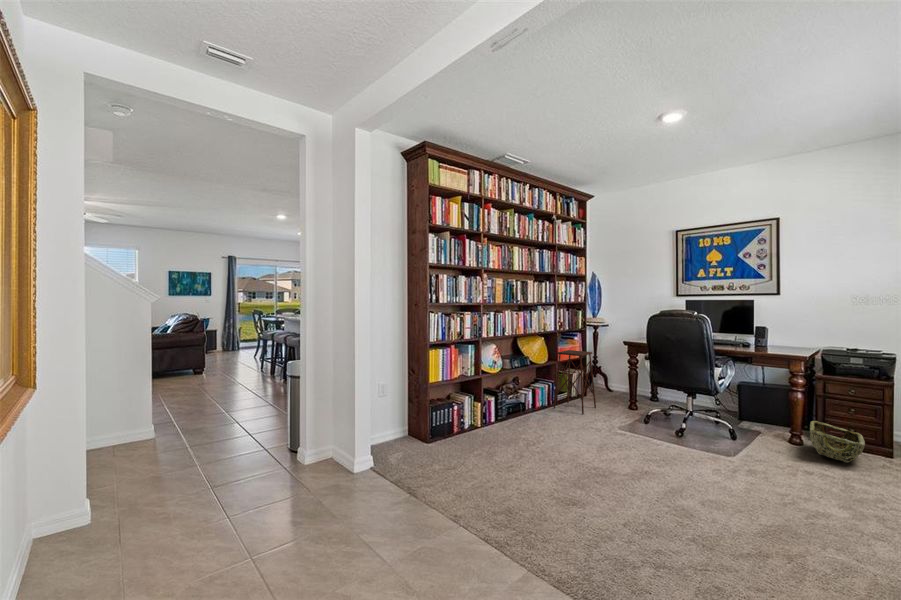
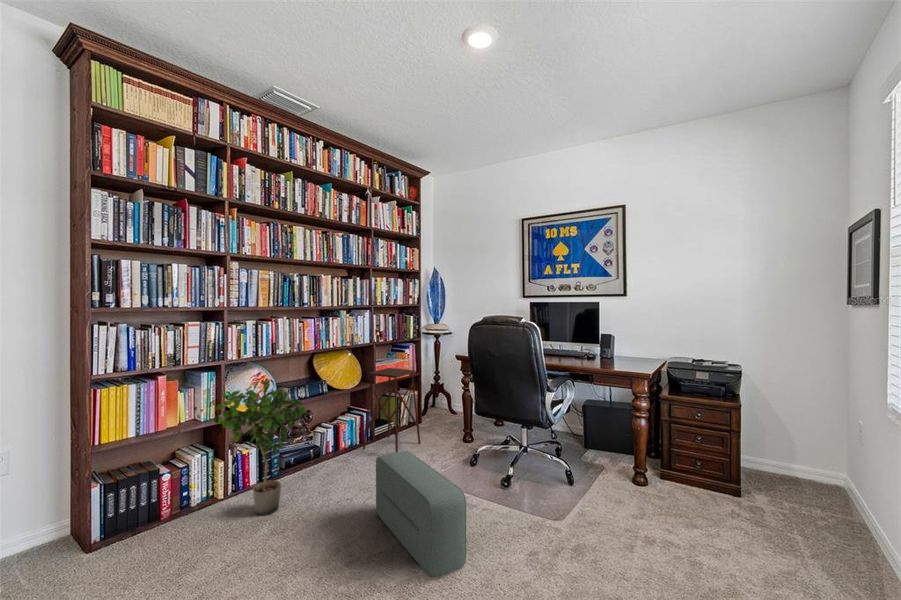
potted plant: none [482,351,546,437] -> present [214,379,306,515]
pouf: none [591,402,672,472] -> present [376,451,466,578]
woven basket: present [810,421,865,463] -> none [653,454,714,516]

